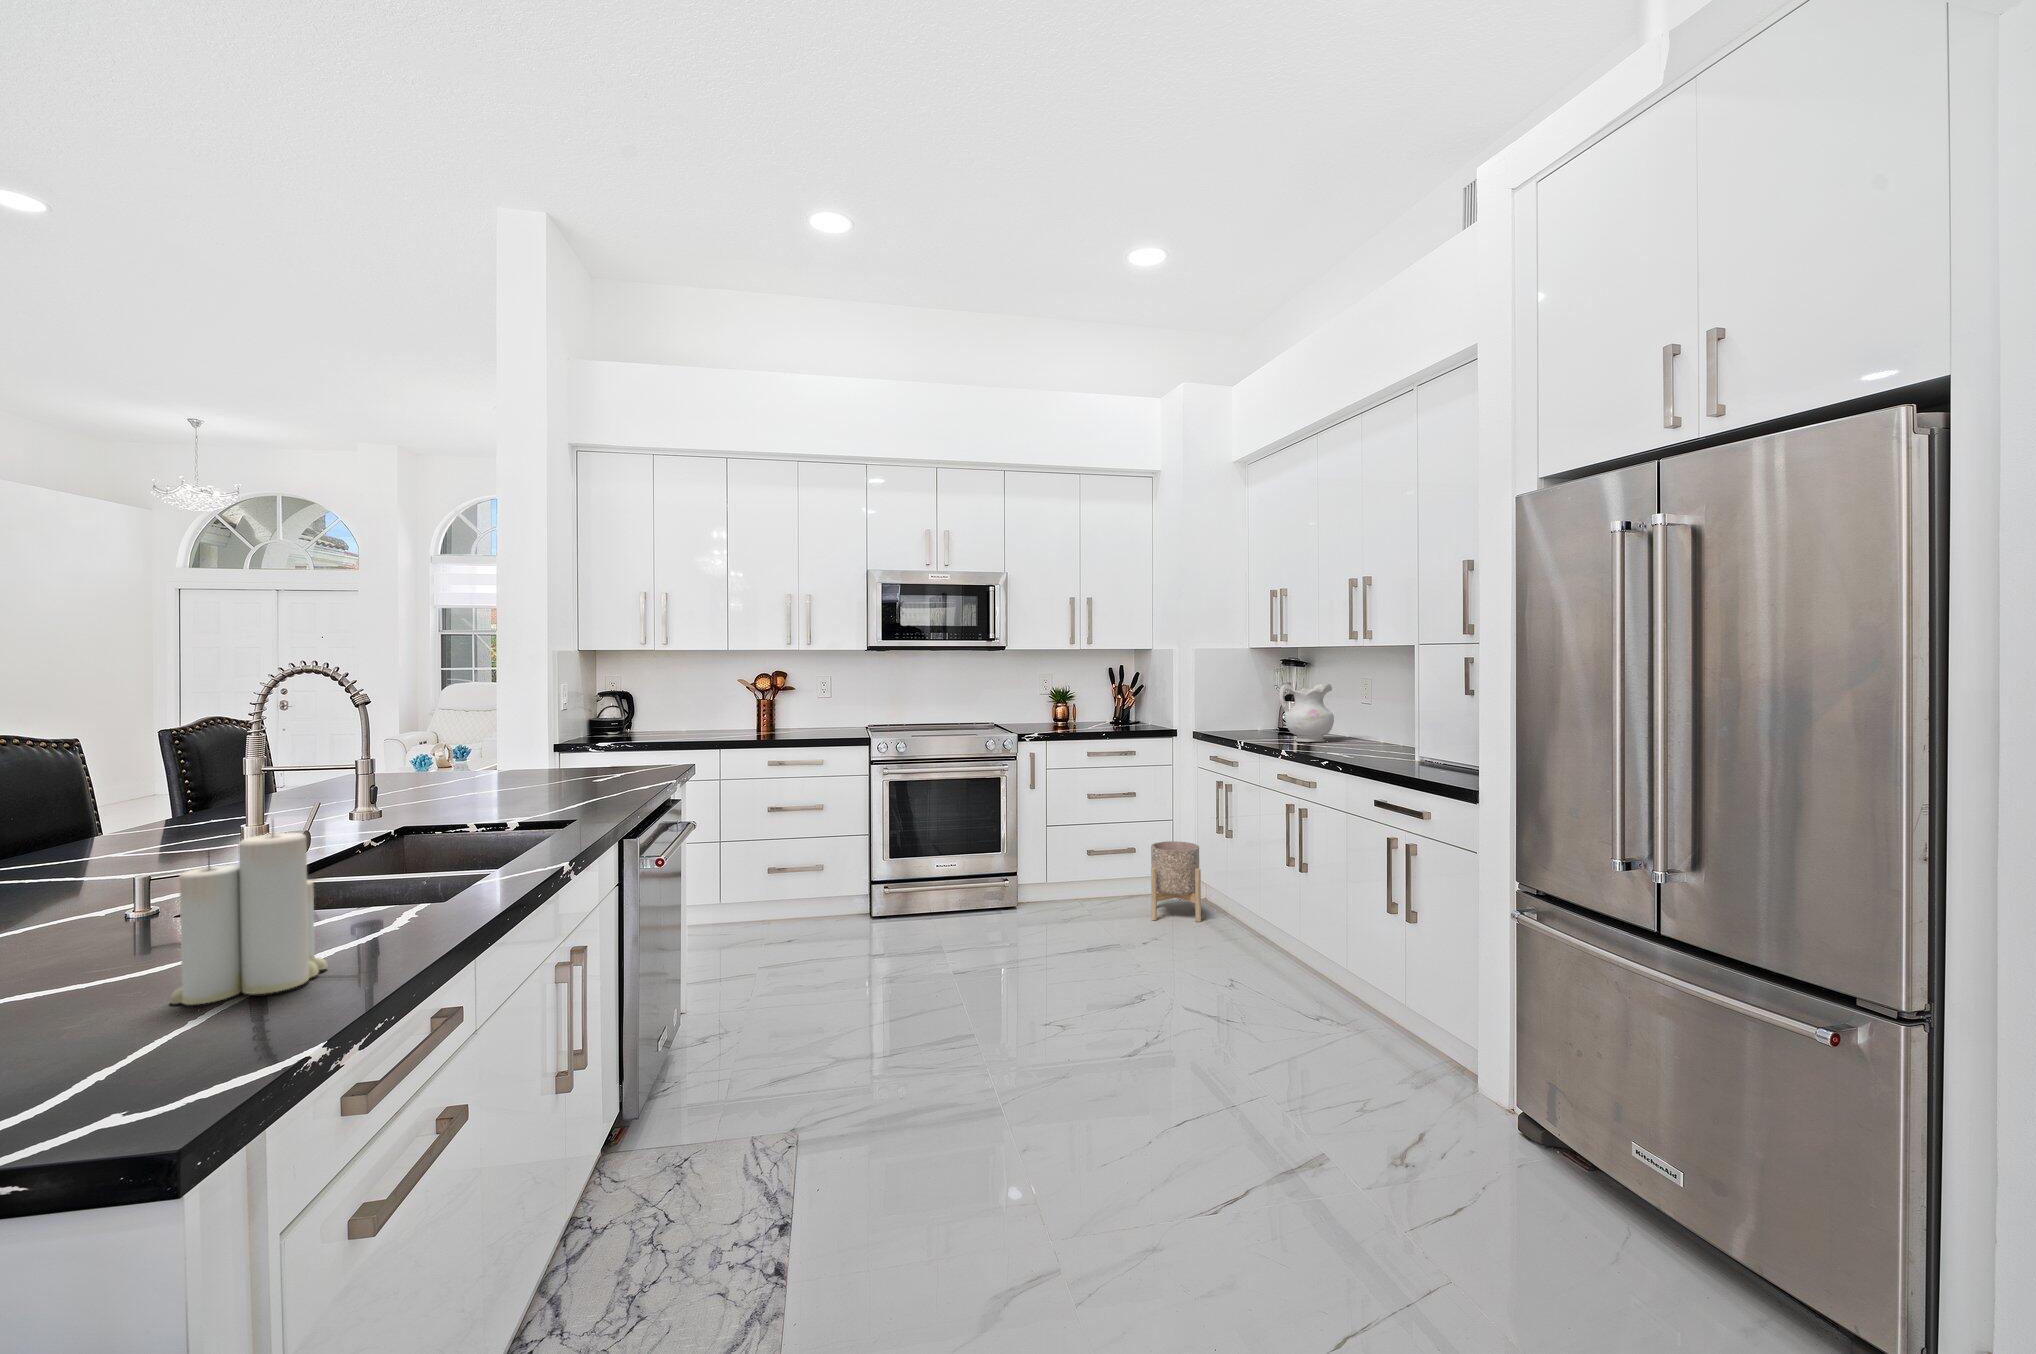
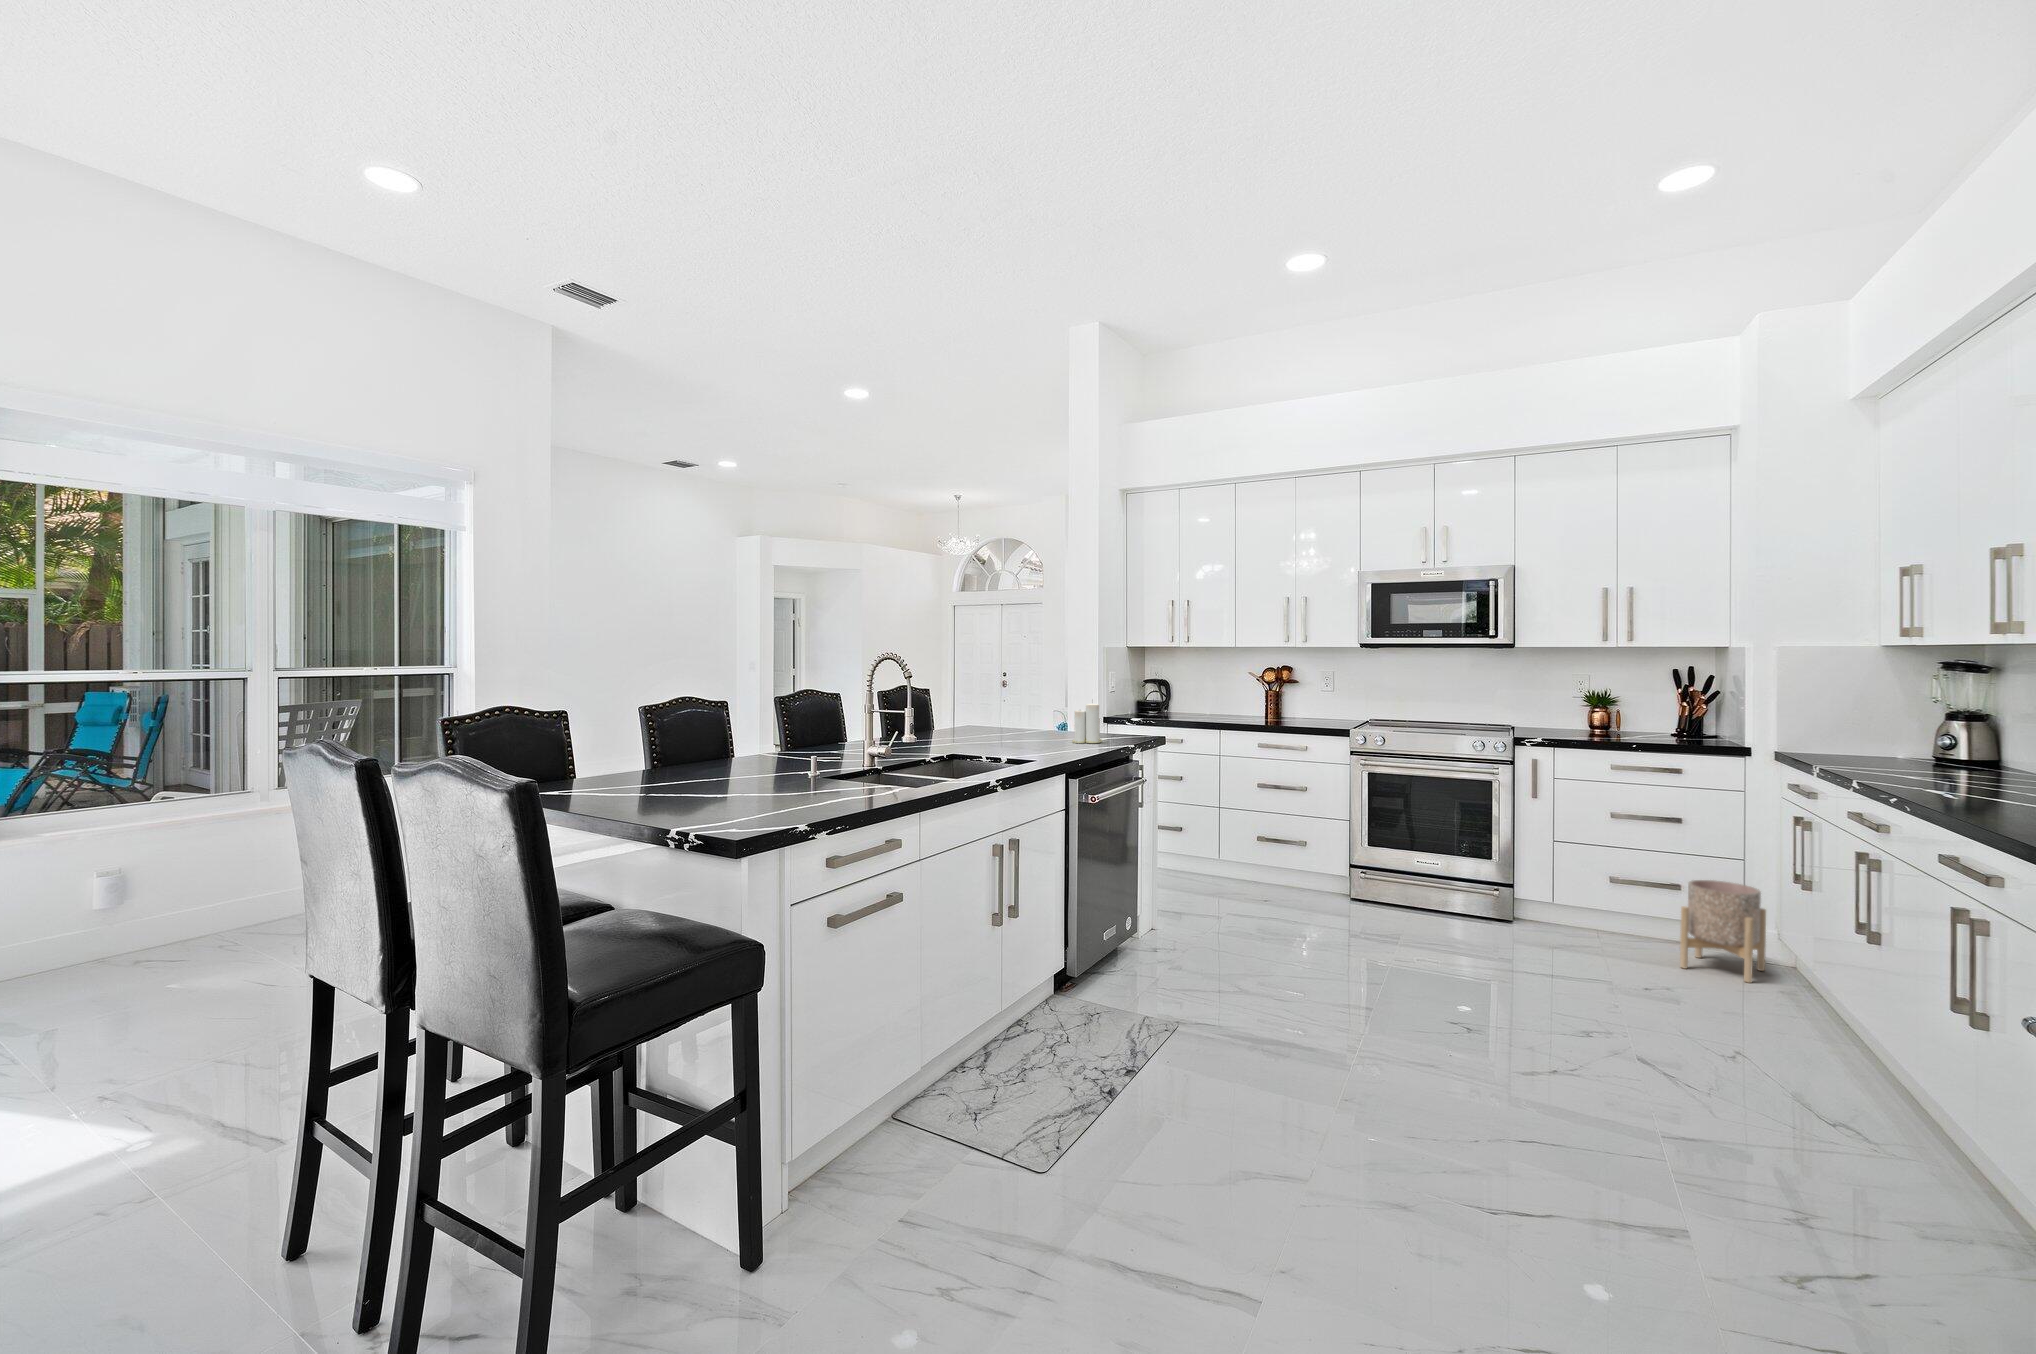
ceramic pitcher: present [1279,682,1334,742] -> none [1858,693,1955,775]
candle: present [169,827,327,1005] -> present [1072,704,1102,743]

